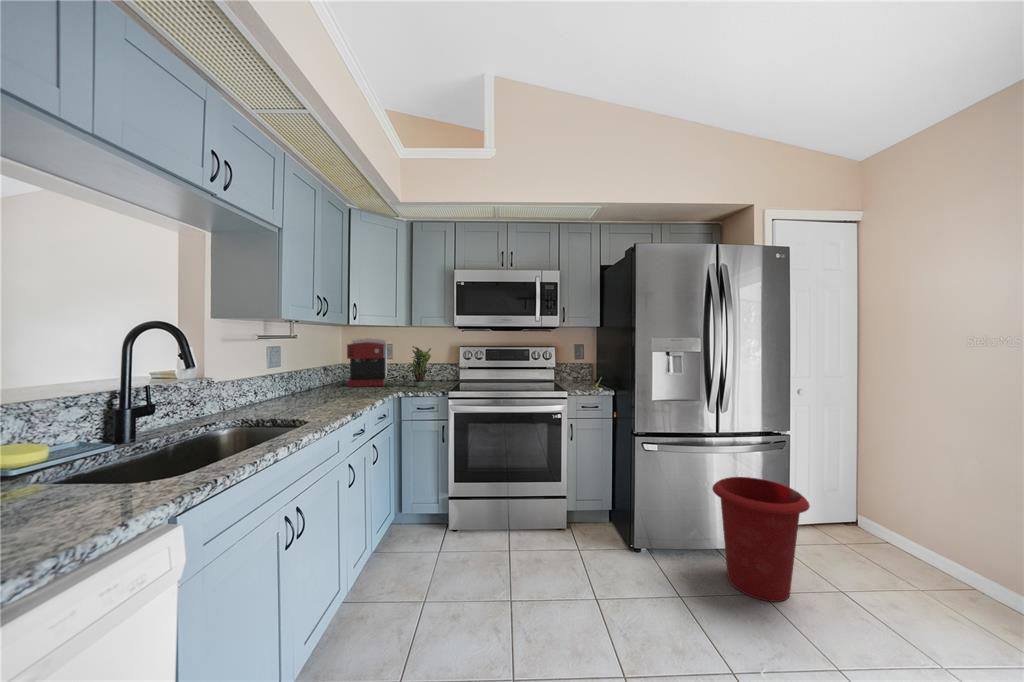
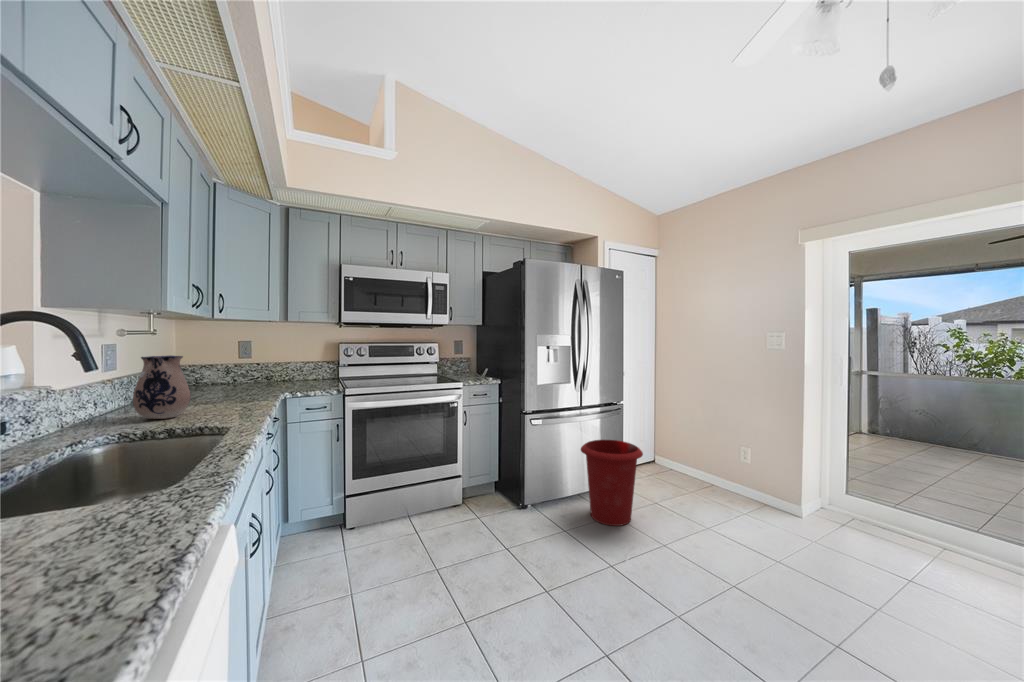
coffee maker: present [347,338,387,387] -> none [200,334,251,392]
potted plant: present [407,346,431,387] -> none [281,342,313,387]
ceramic pitcher: none [267,358,307,409] -> present [133,356,191,419]

